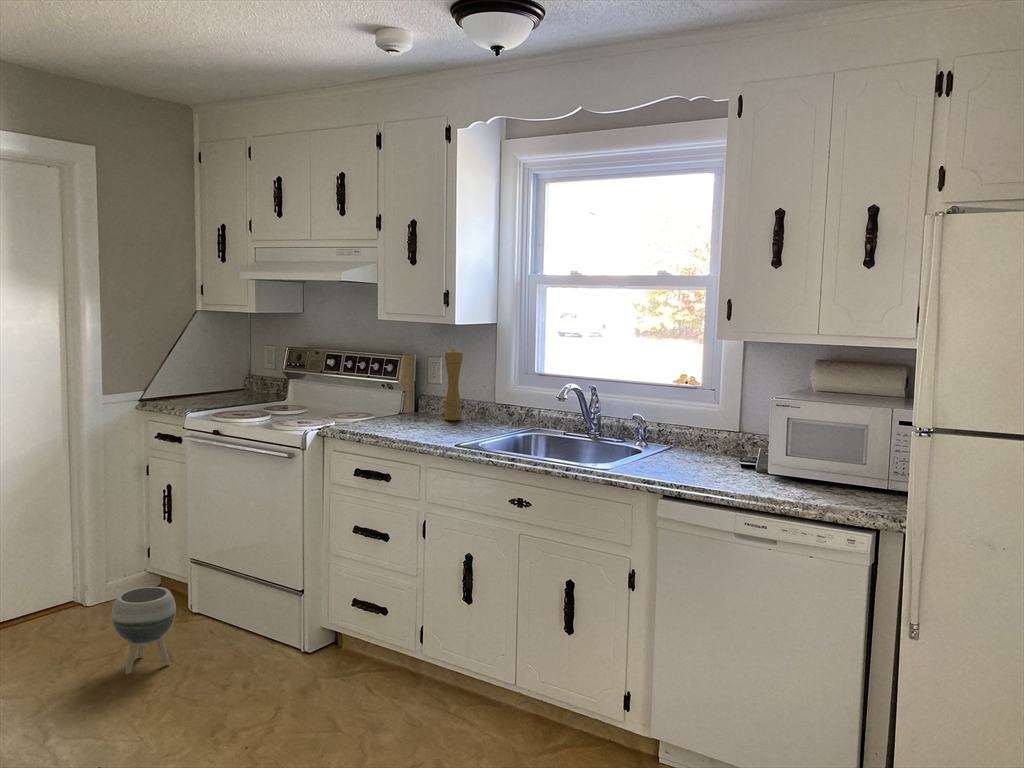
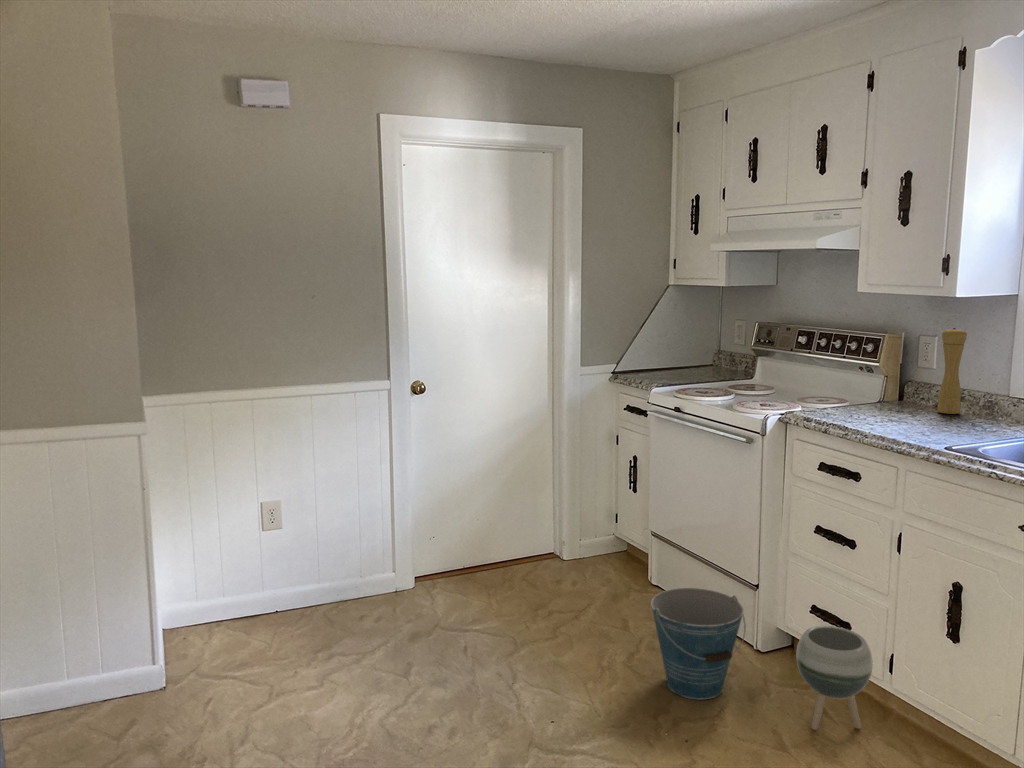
planter: present [112,586,176,674] -> present [796,626,873,730]
bucket: none [204,602,298,709] -> present [651,588,745,699]

